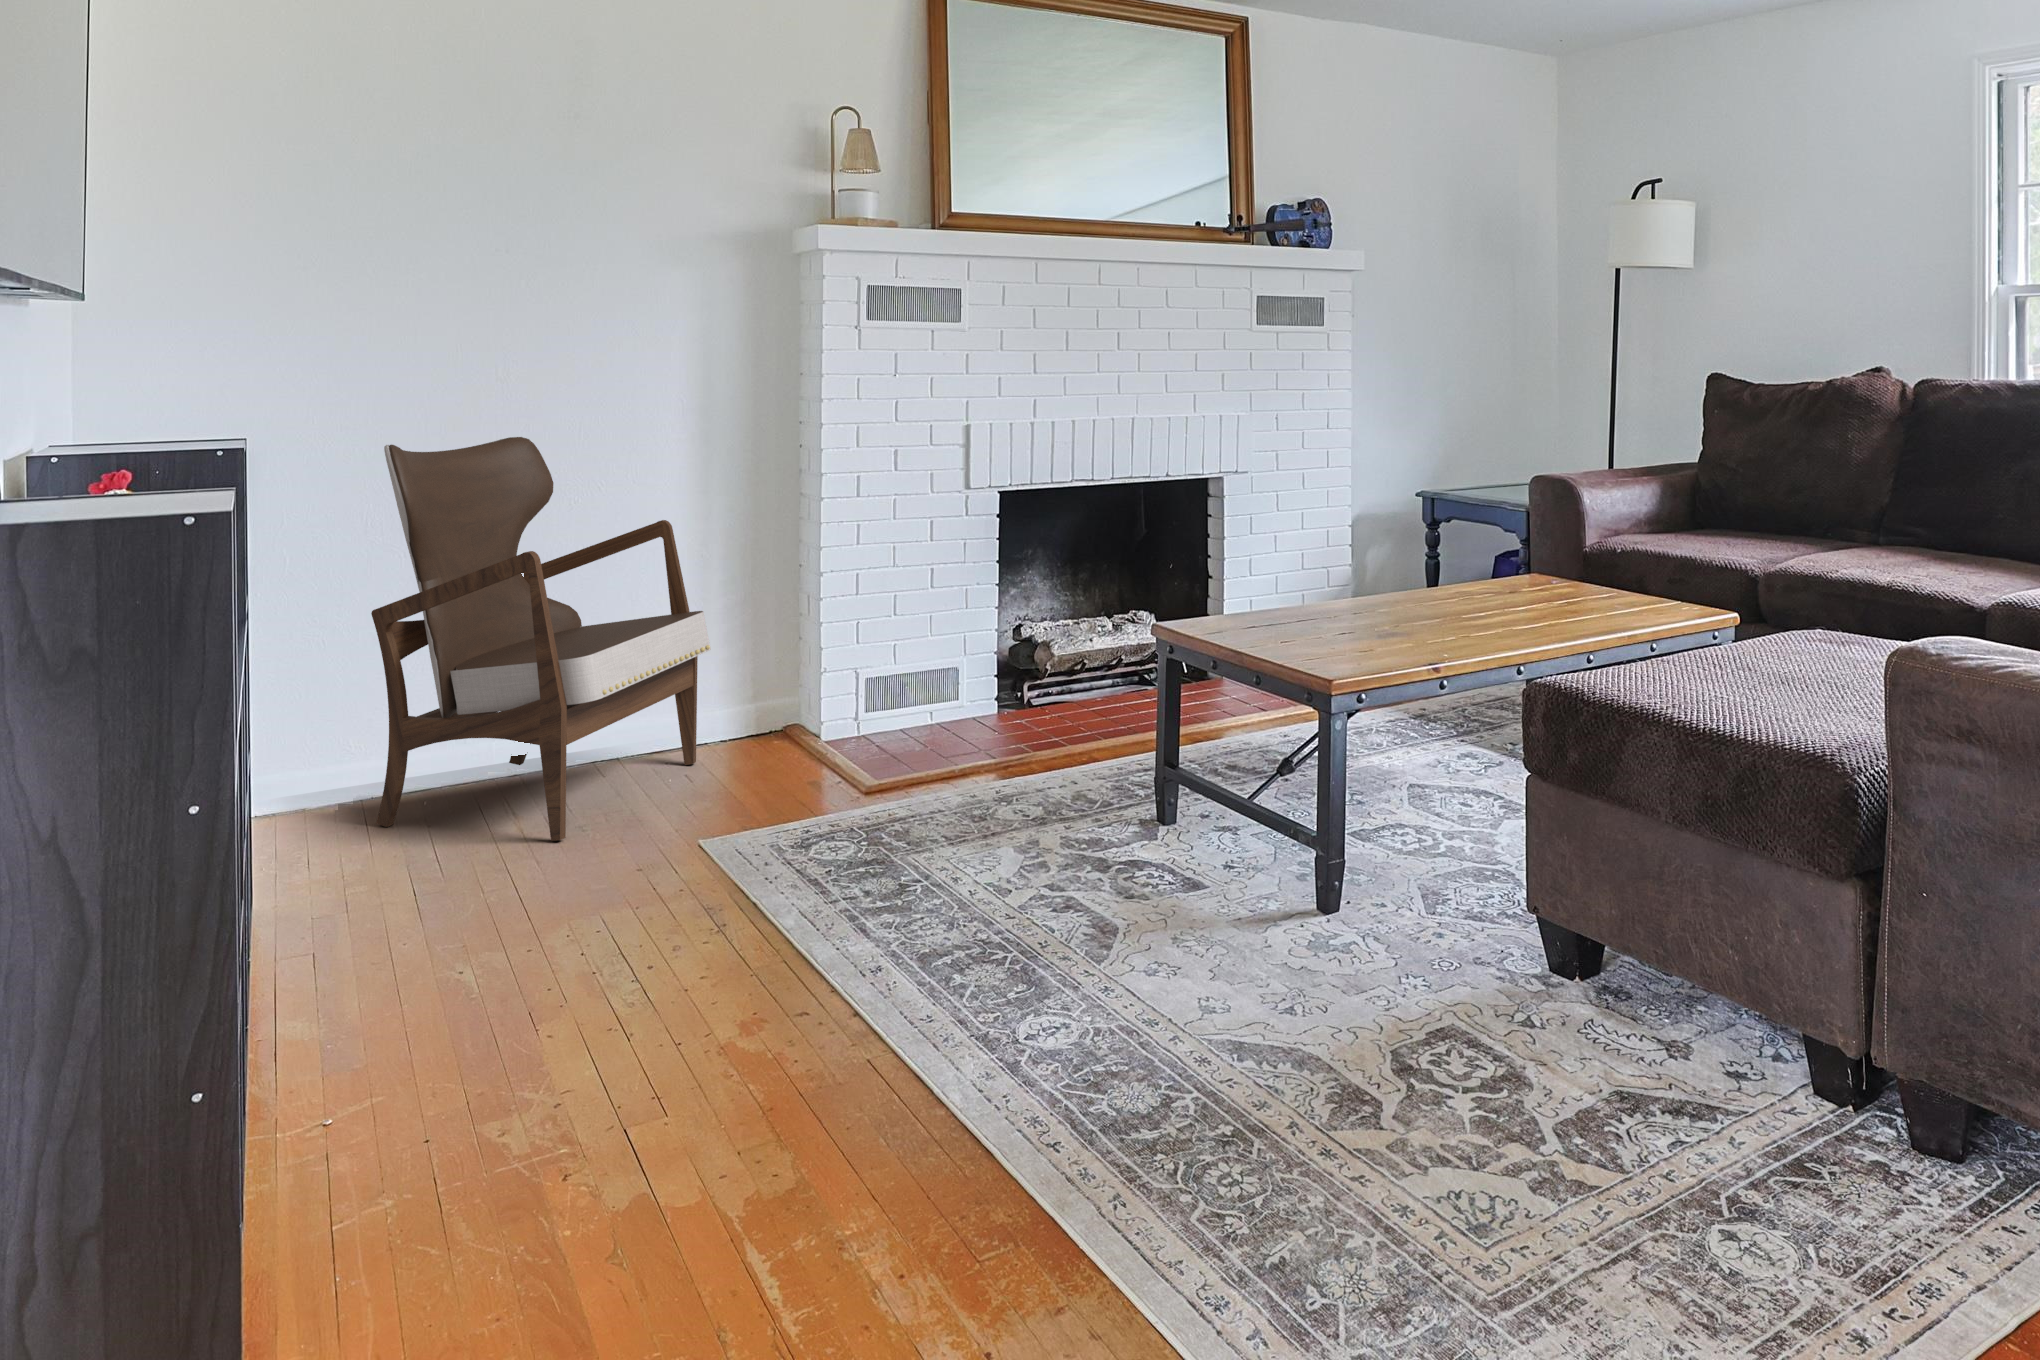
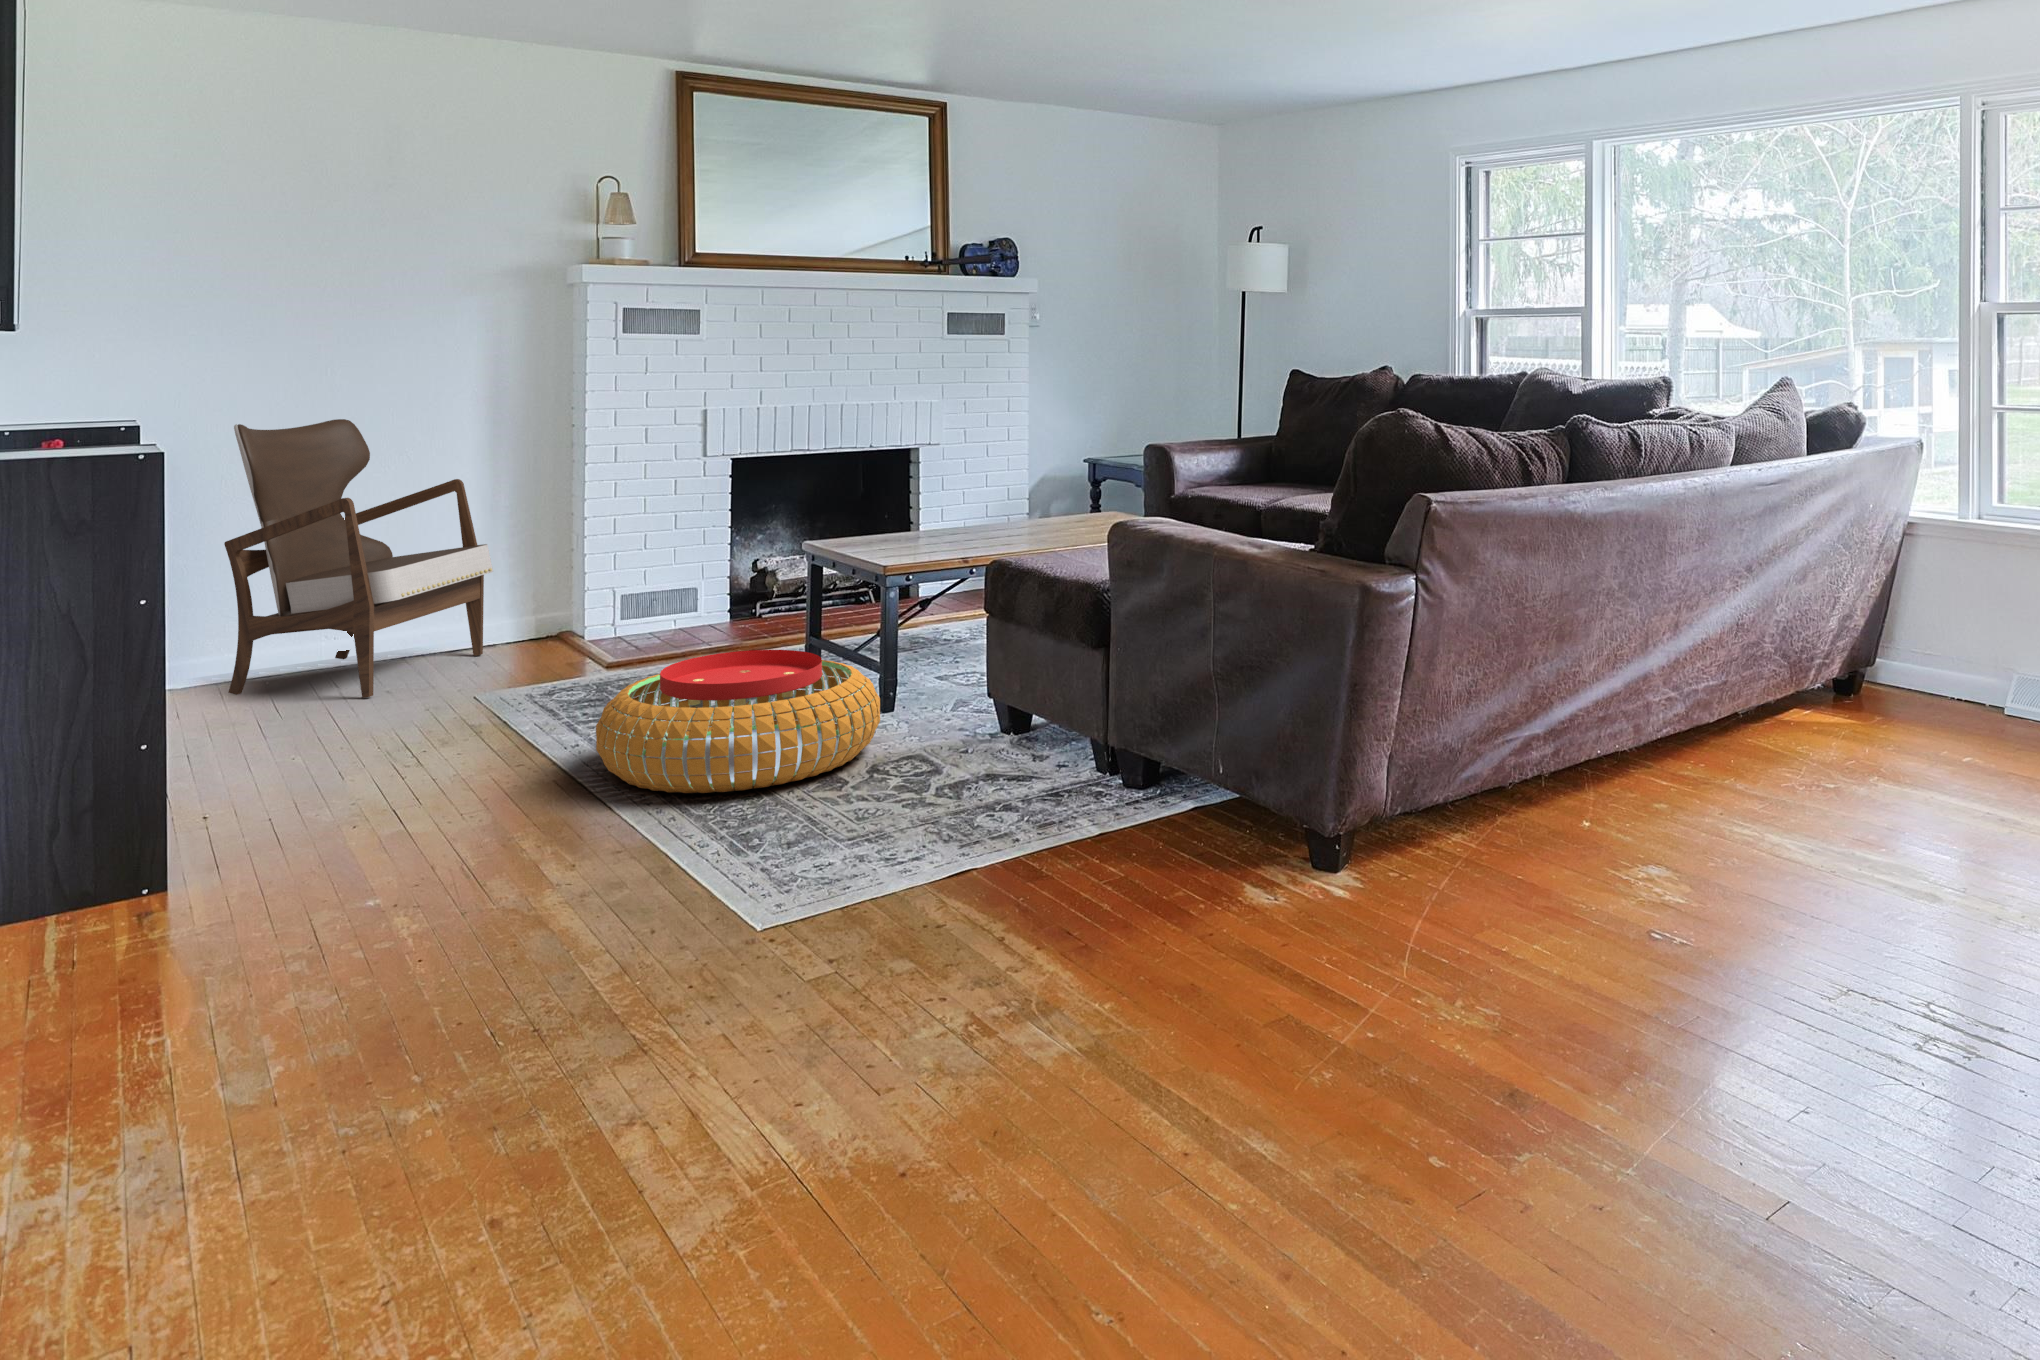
pouf: none [932,817,1373,1104] -> present [596,650,880,793]

